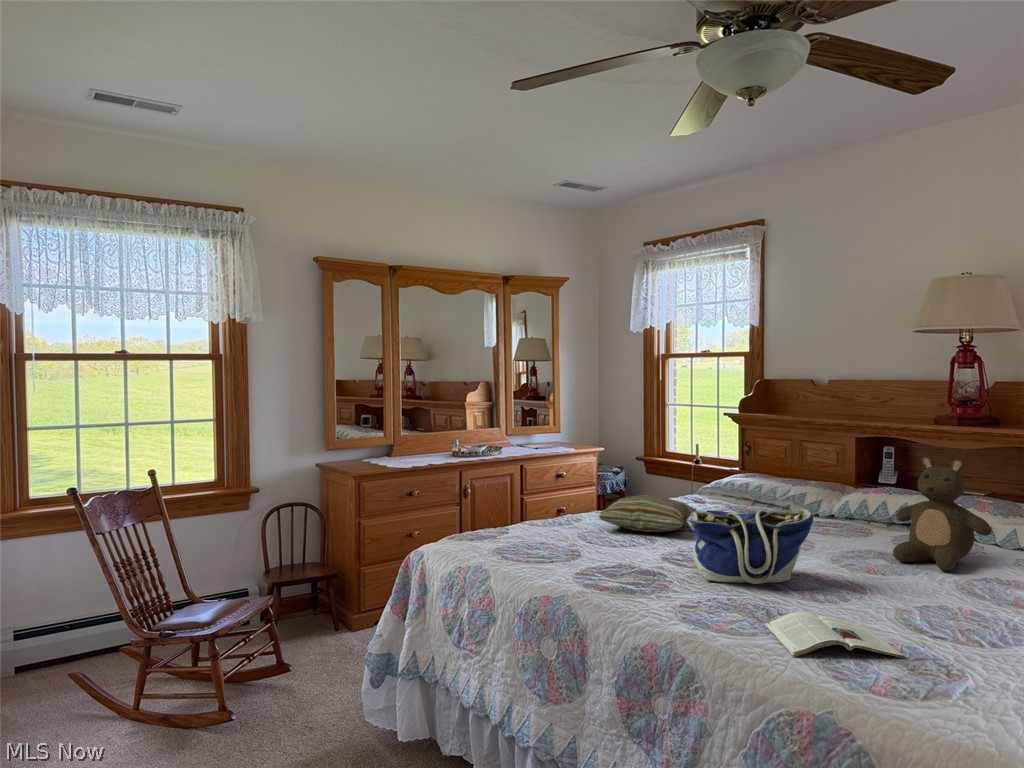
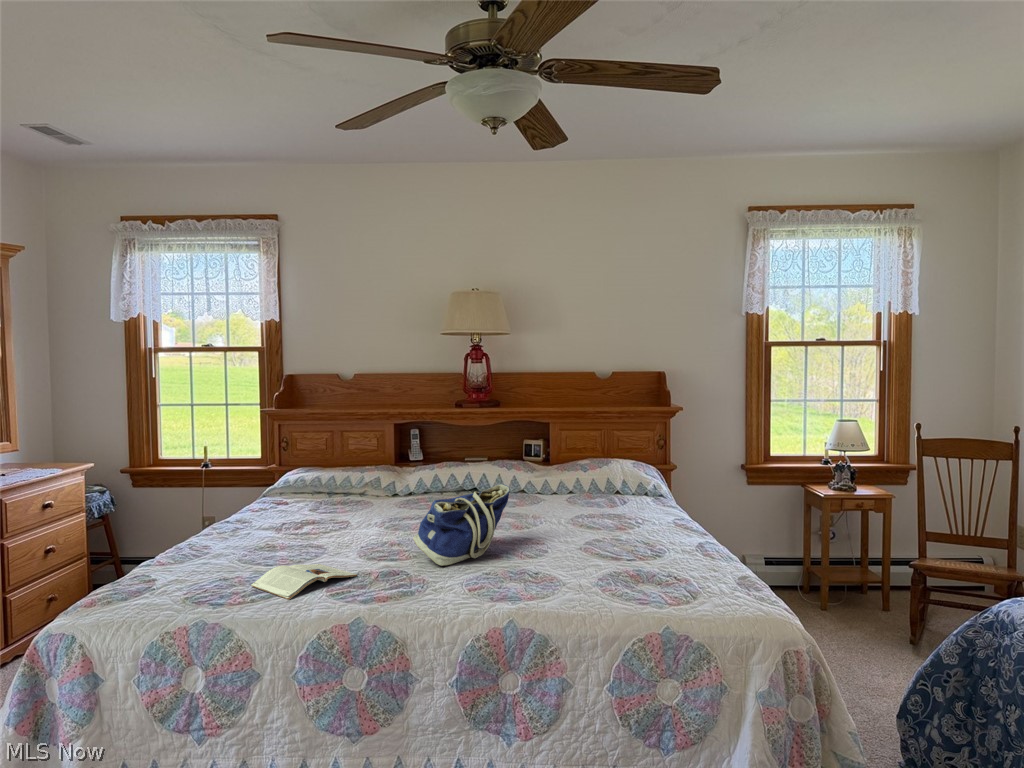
stuffed bear: present [893,456,991,571] -> none [494,431,558,516]
pillow: present [599,495,697,532] -> none [237,502,348,543]
magazine: present [765,612,904,658] -> present [251,564,357,600]

